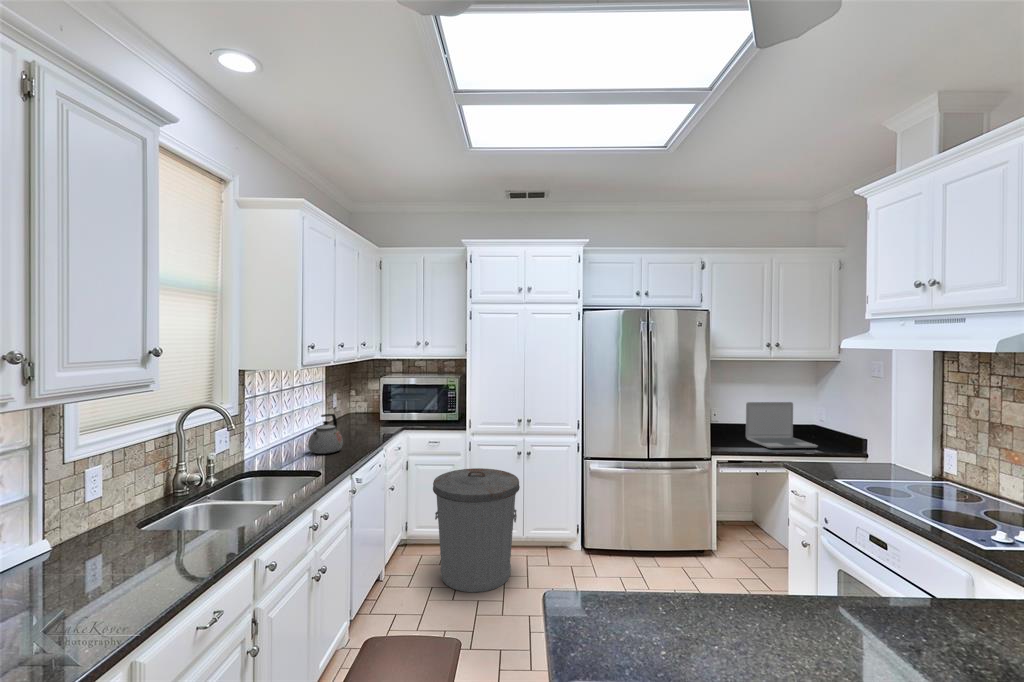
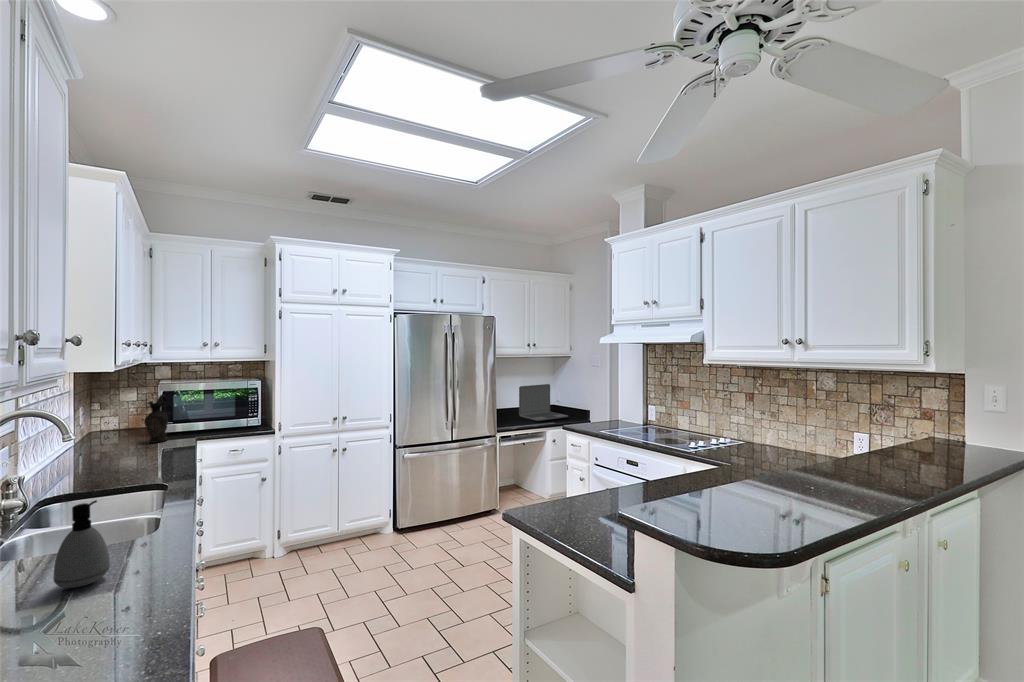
ceramic pitcher: none [369,386,388,427] -> present [144,394,168,442]
kettle: present [308,414,343,454] -> none [103,429,150,476]
trash can: present [433,468,520,592] -> none [248,470,344,595]
soap dispenser: none [130,481,180,561] -> present [54,500,110,588]

